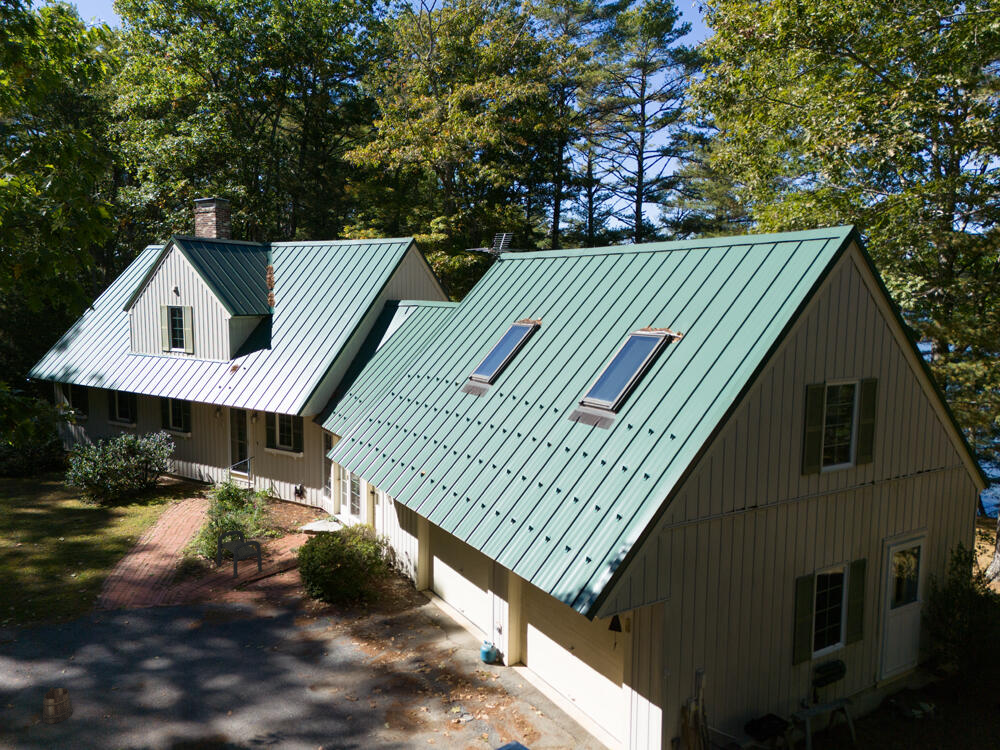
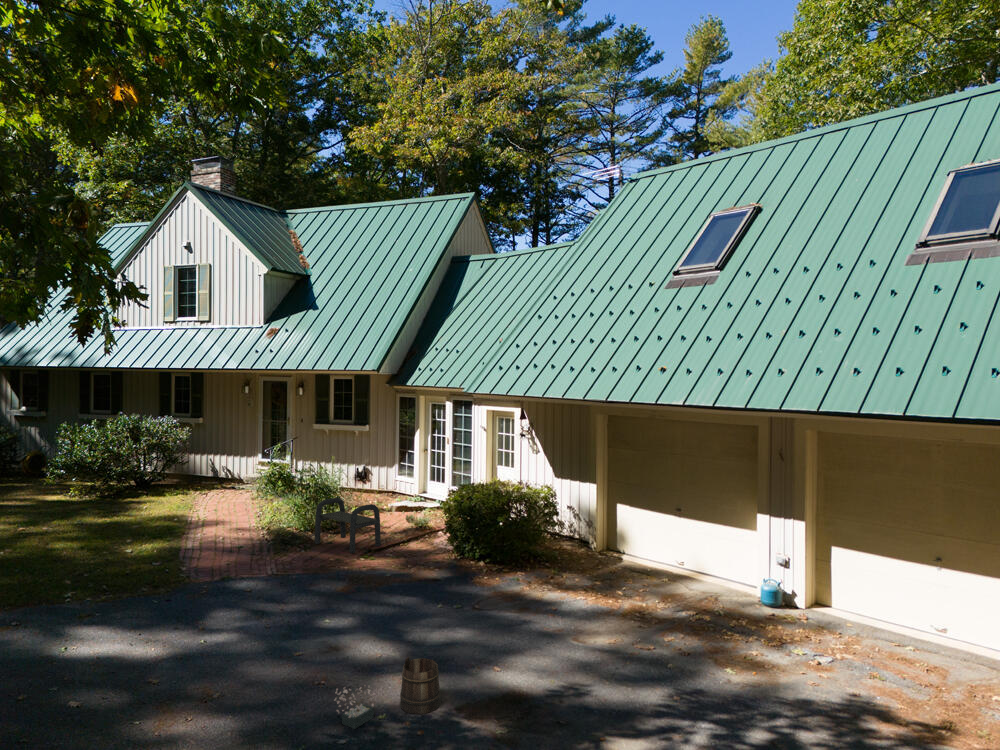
bucket: present [43,687,72,724] -> present [400,657,441,714]
decorative plant: none [99,704,130,731] -> present [335,685,374,729]

